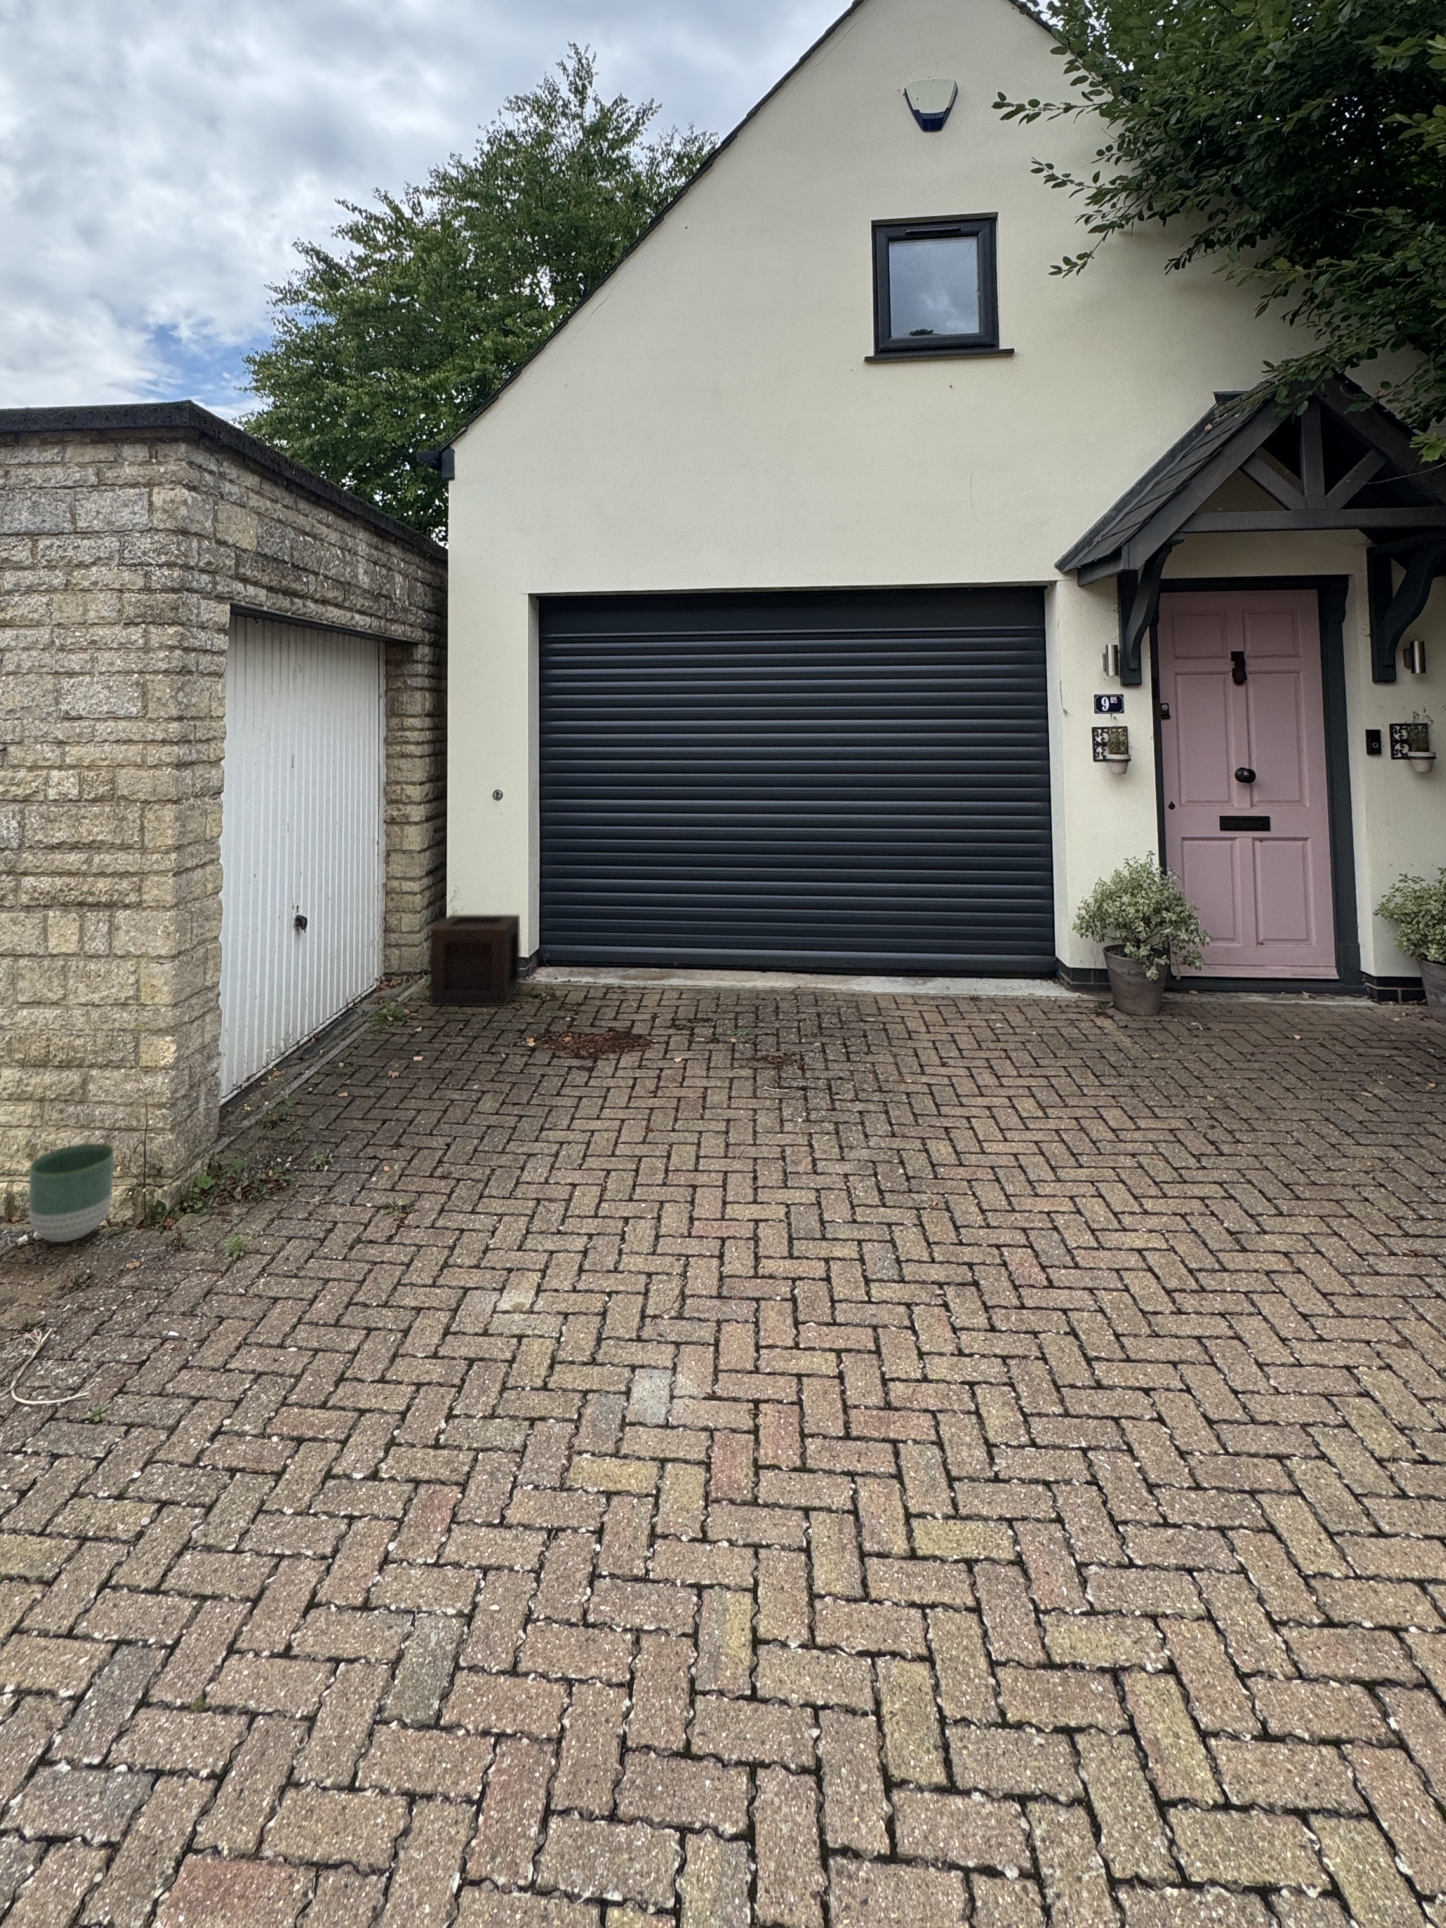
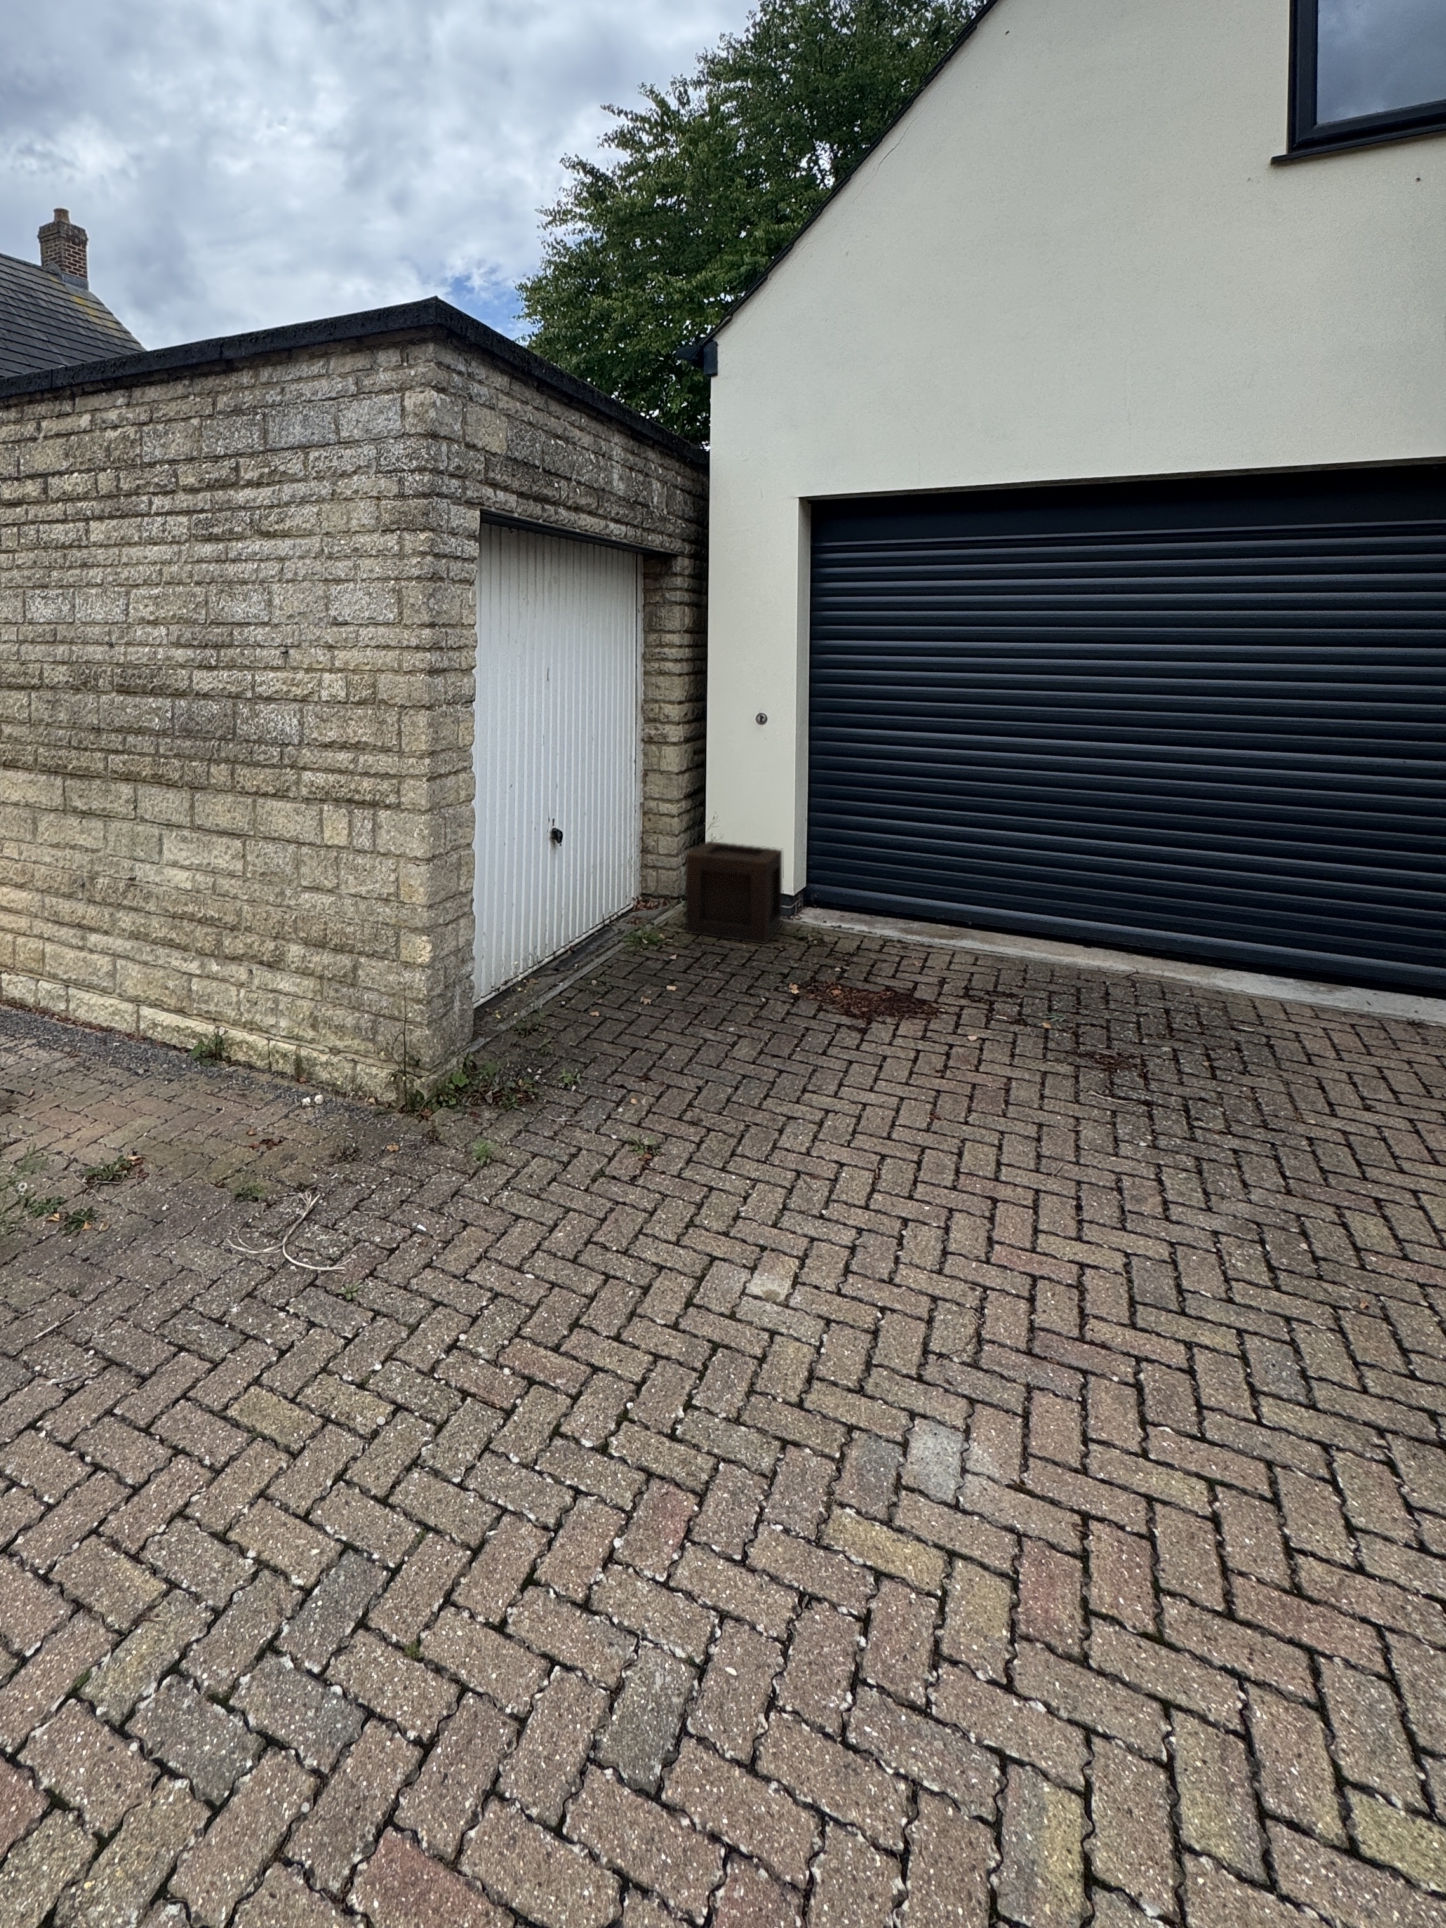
planter: present [29,1143,114,1242] -> none [310,1023,379,1110]

